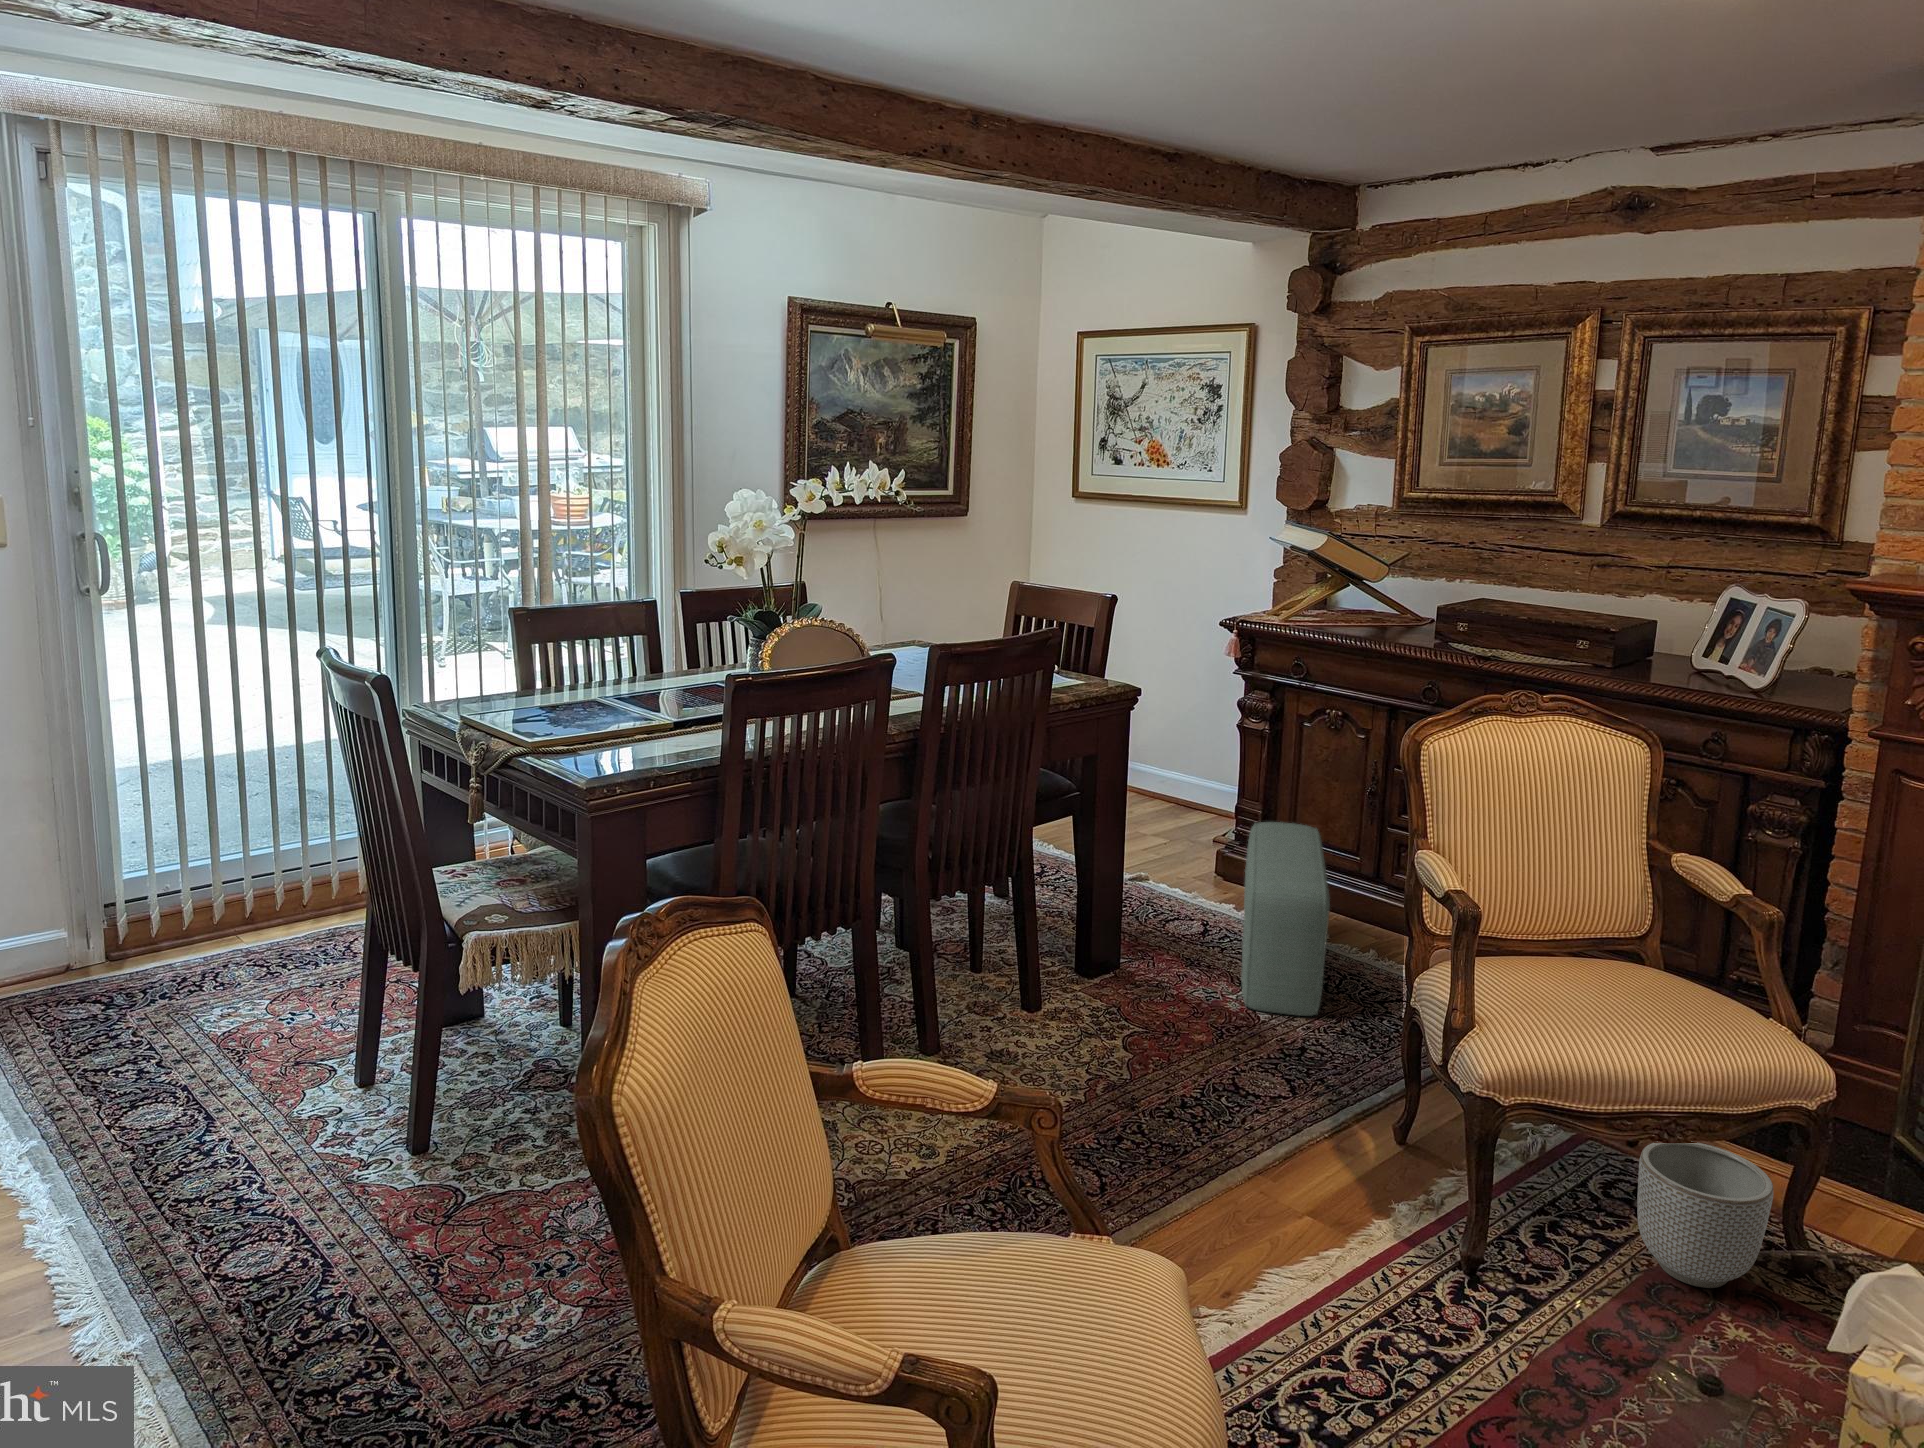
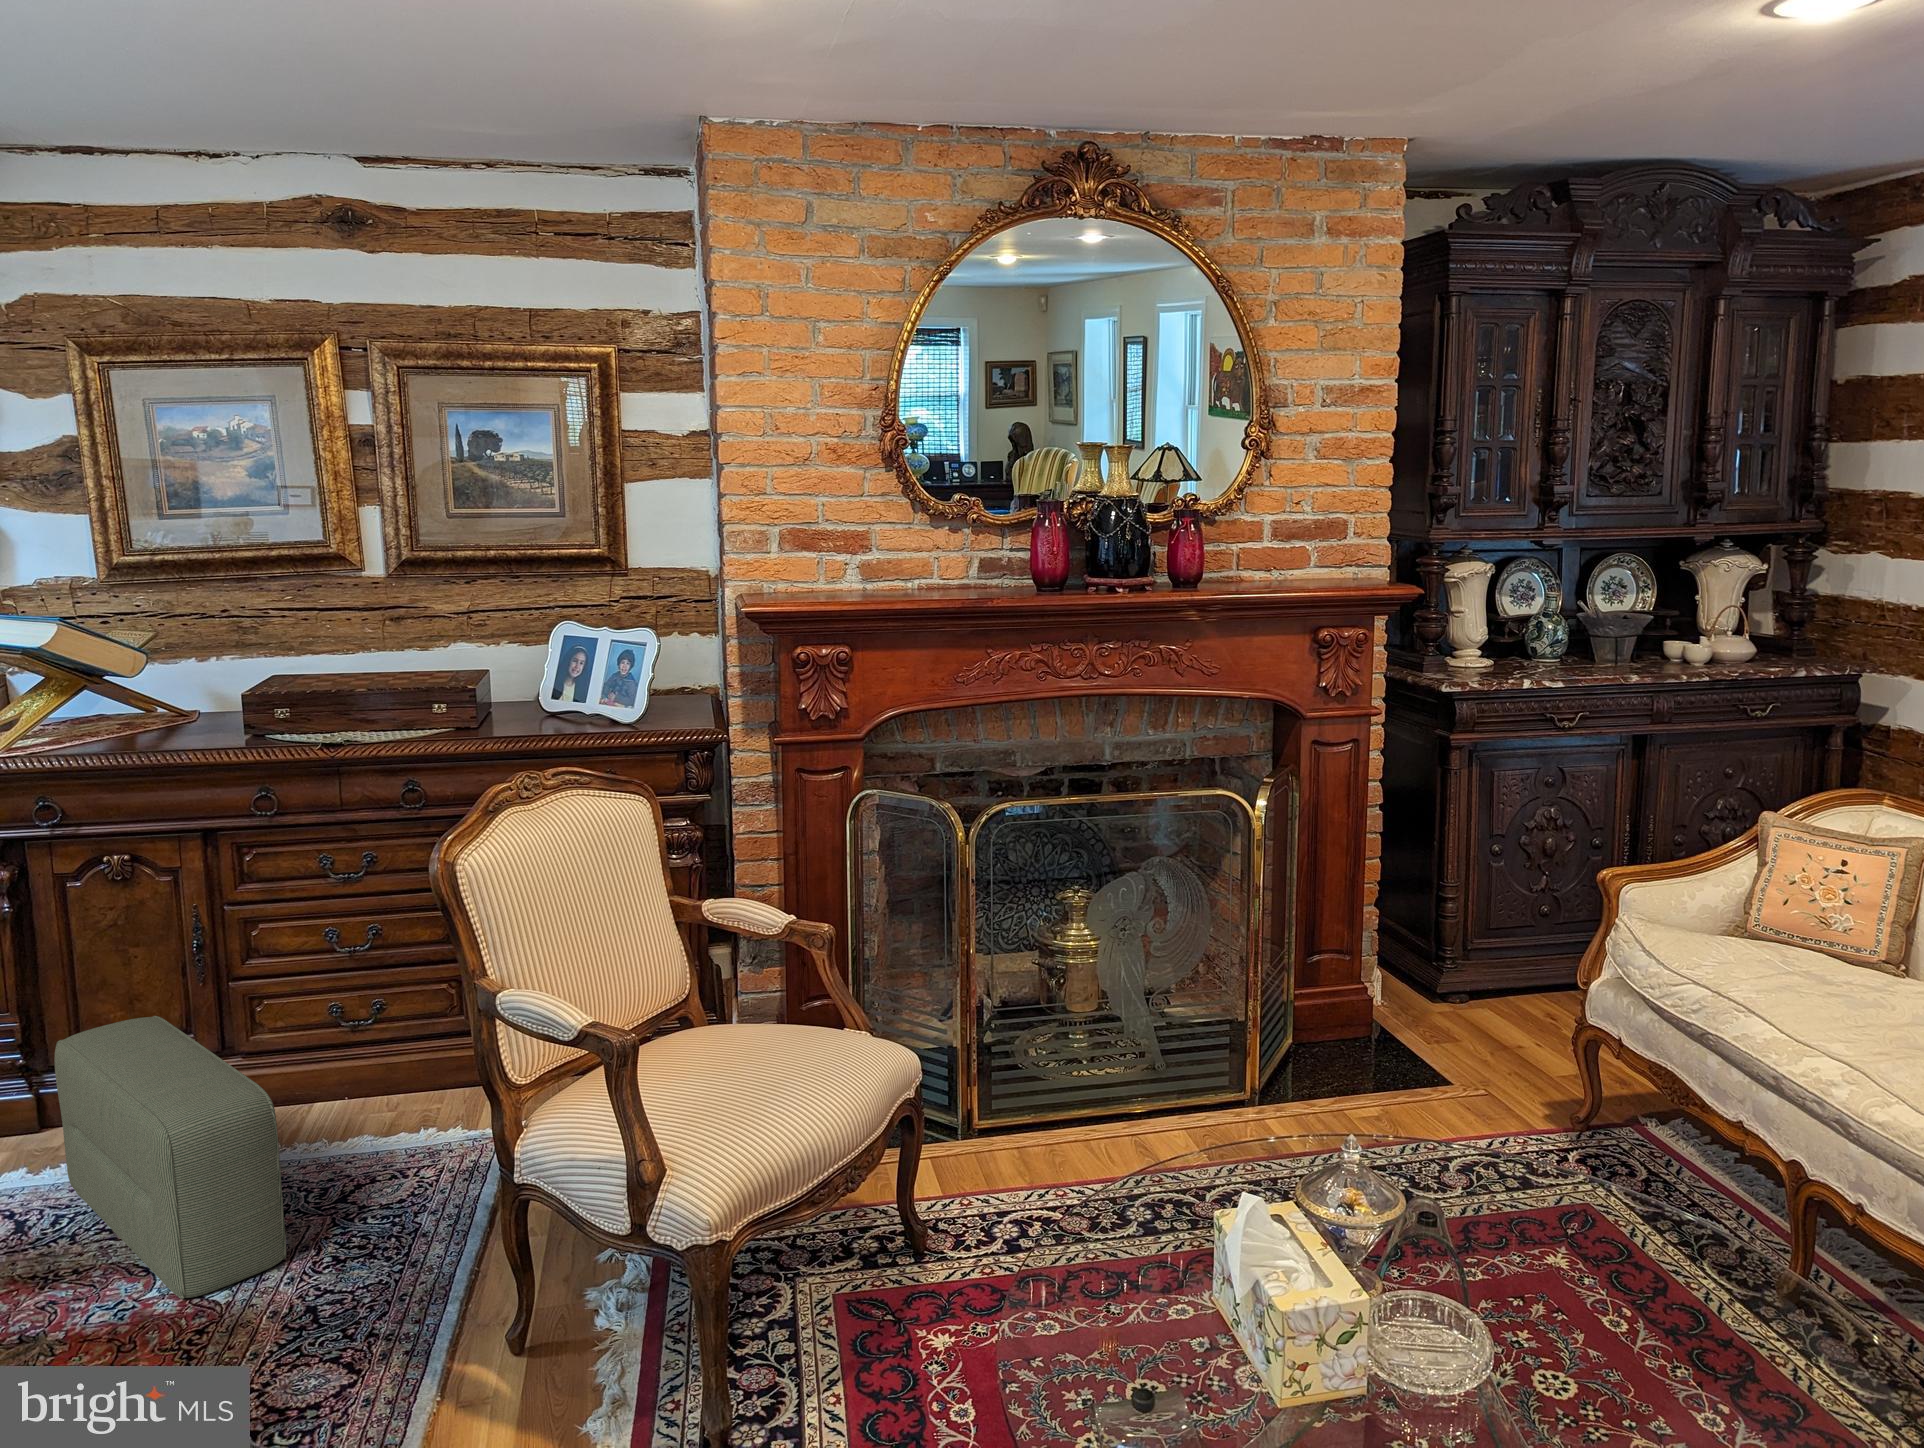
planter: present [1637,1141,1773,1288] -> none [797,1172,914,1320]

